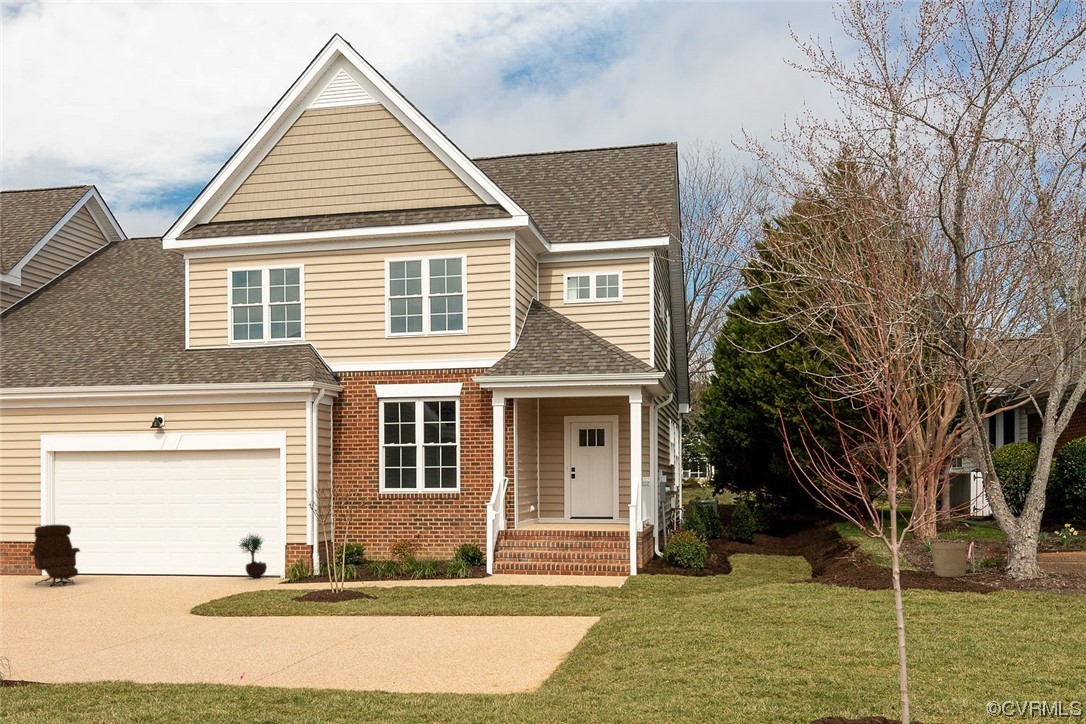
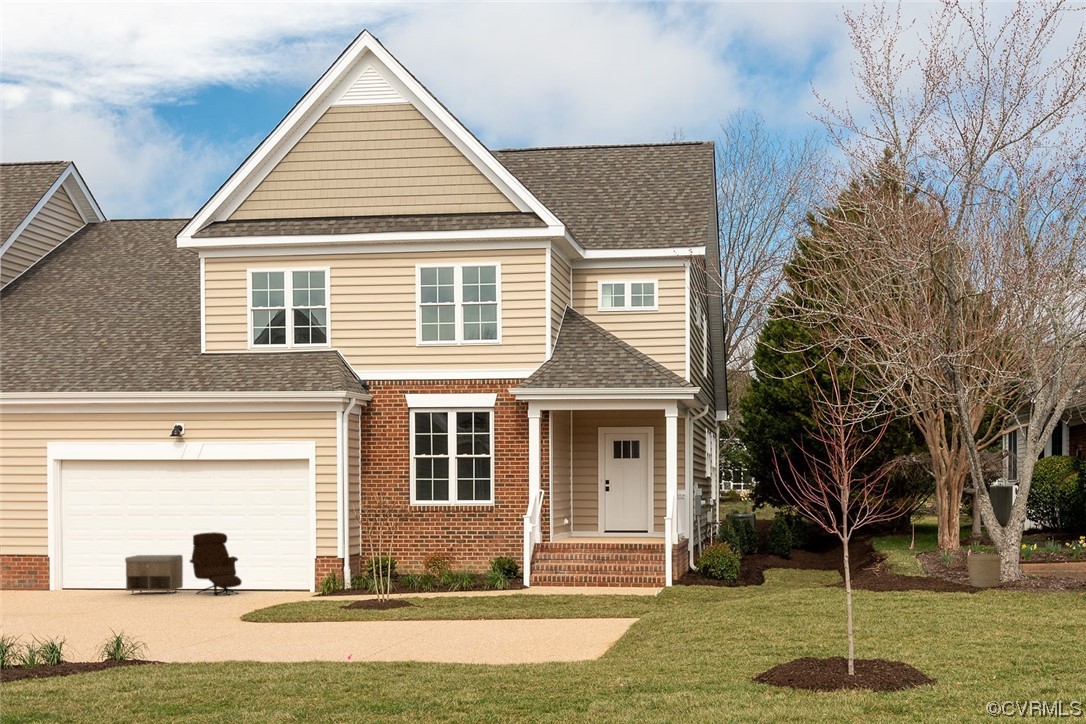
lounge chair: present [30,525,80,586] -> present [190,532,242,595]
potted tree: present [239,535,267,578] -> none [270,542,298,590]
storage bench: none [97,543,155,582] -> present [125,555,183,594]

